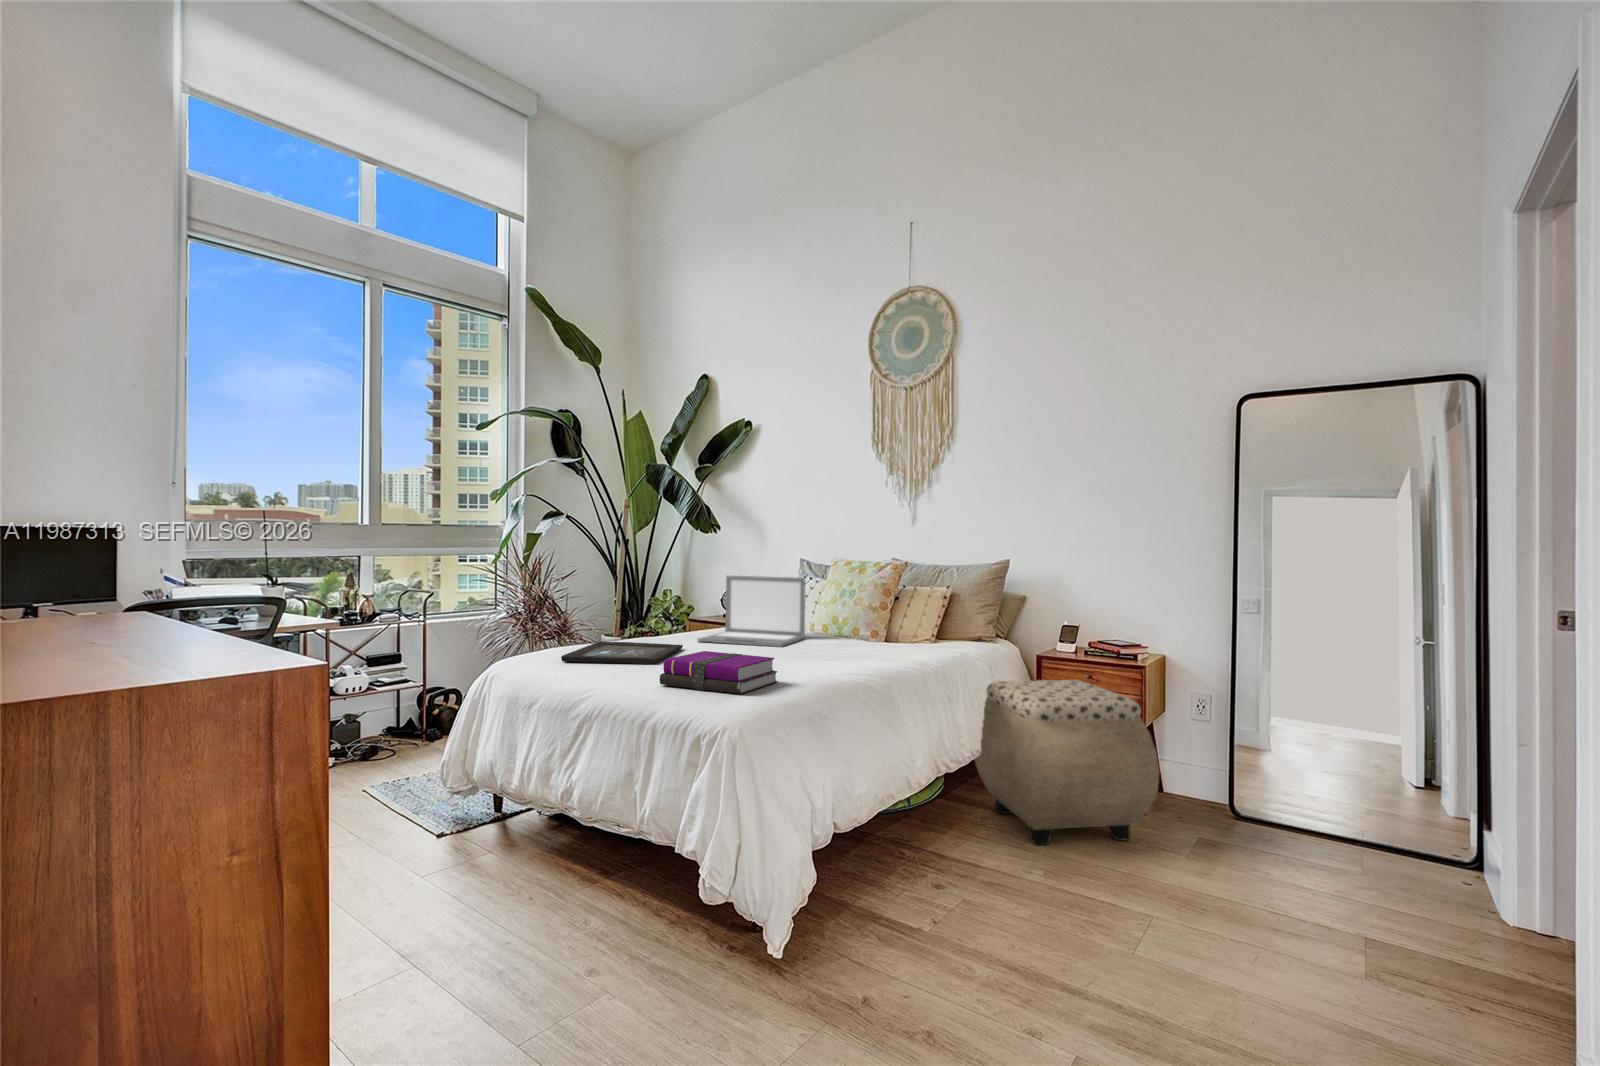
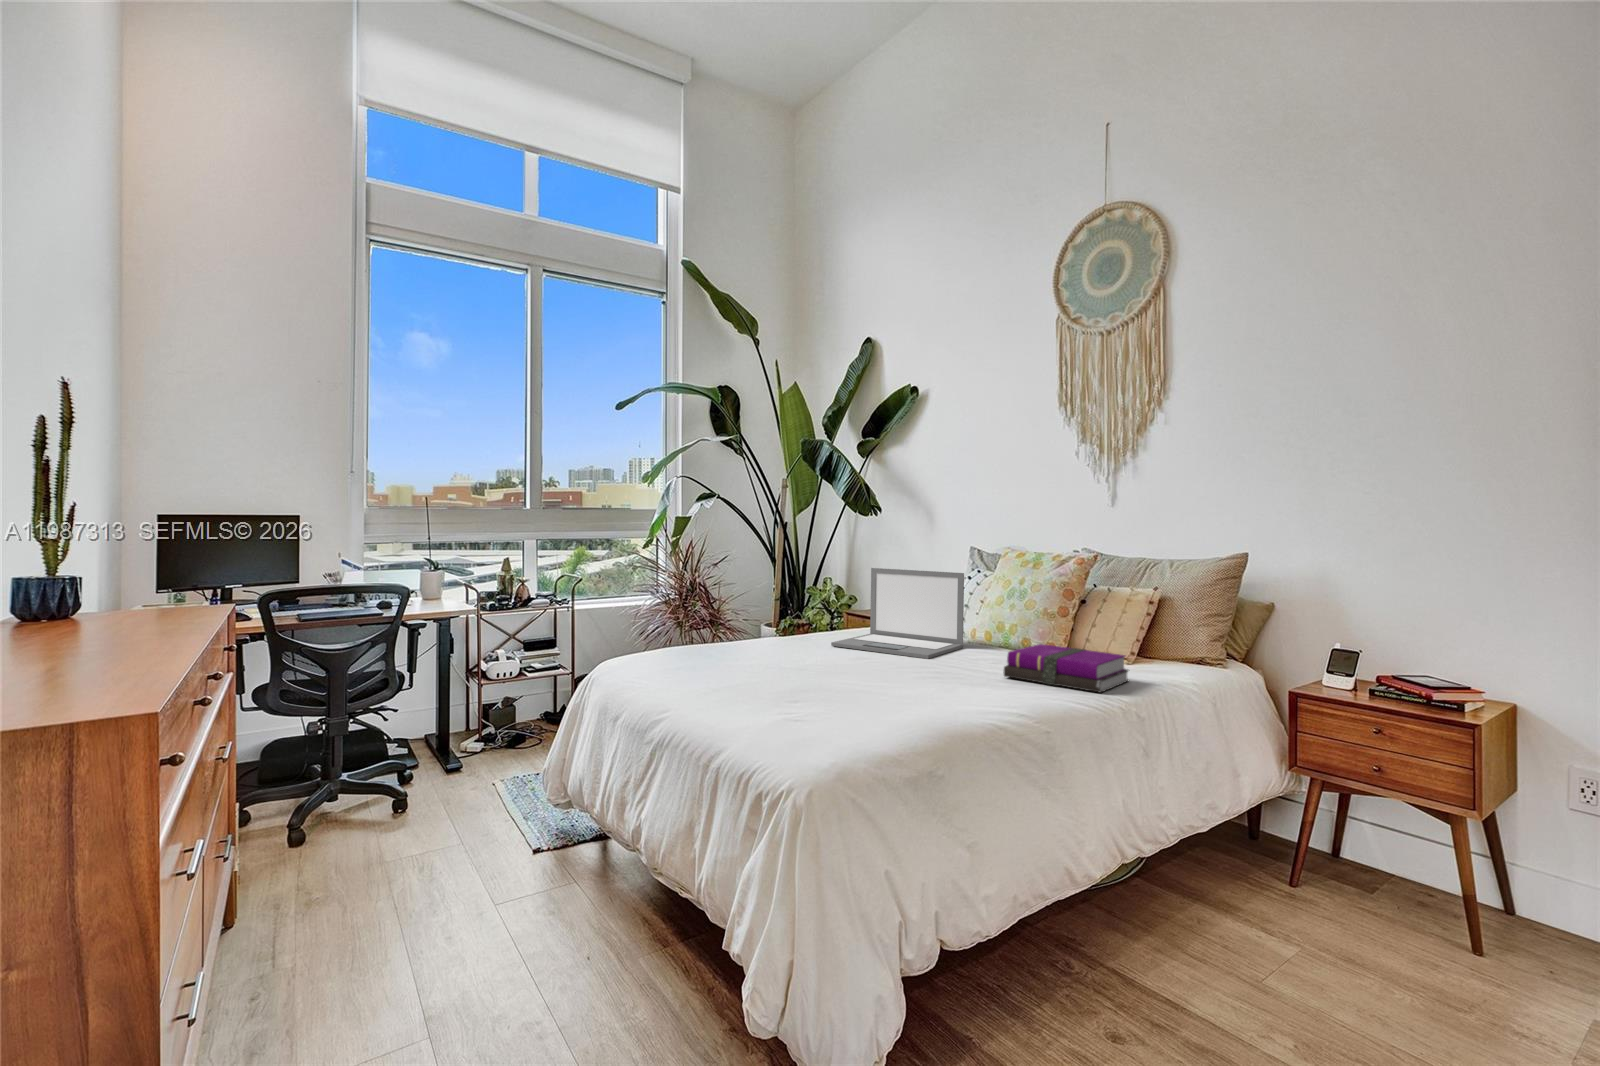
tray: present [561,642,683,664] -> none [658,642,807,677]
notebook: present [660,651,778,694] -> present [1003,644,1128,693]
ottoman: present [975,680,1159,845] -> none [1186,725,1511,992]

